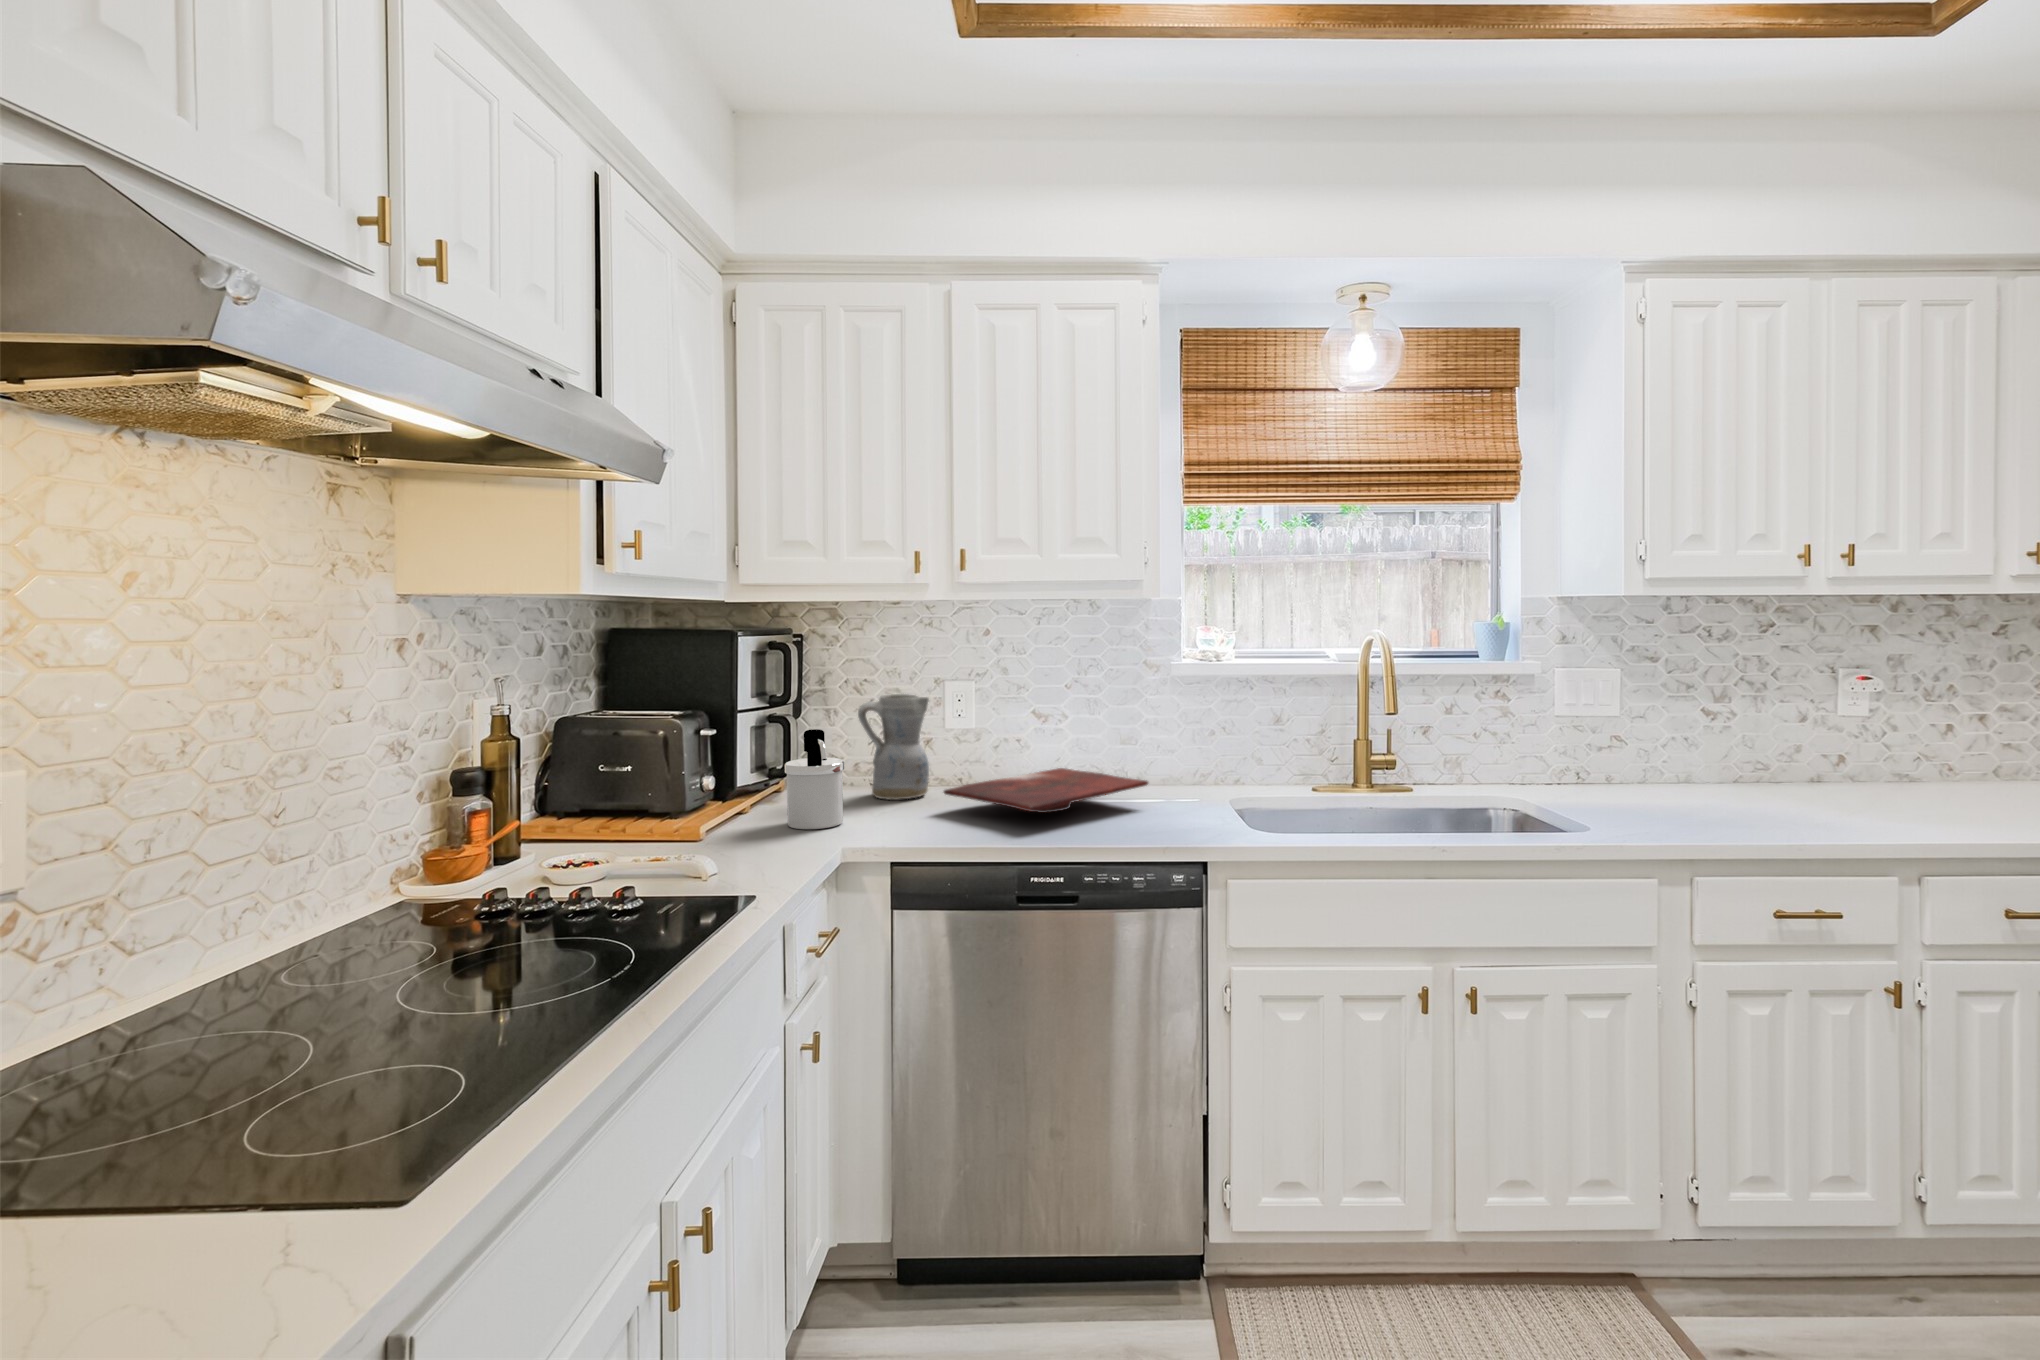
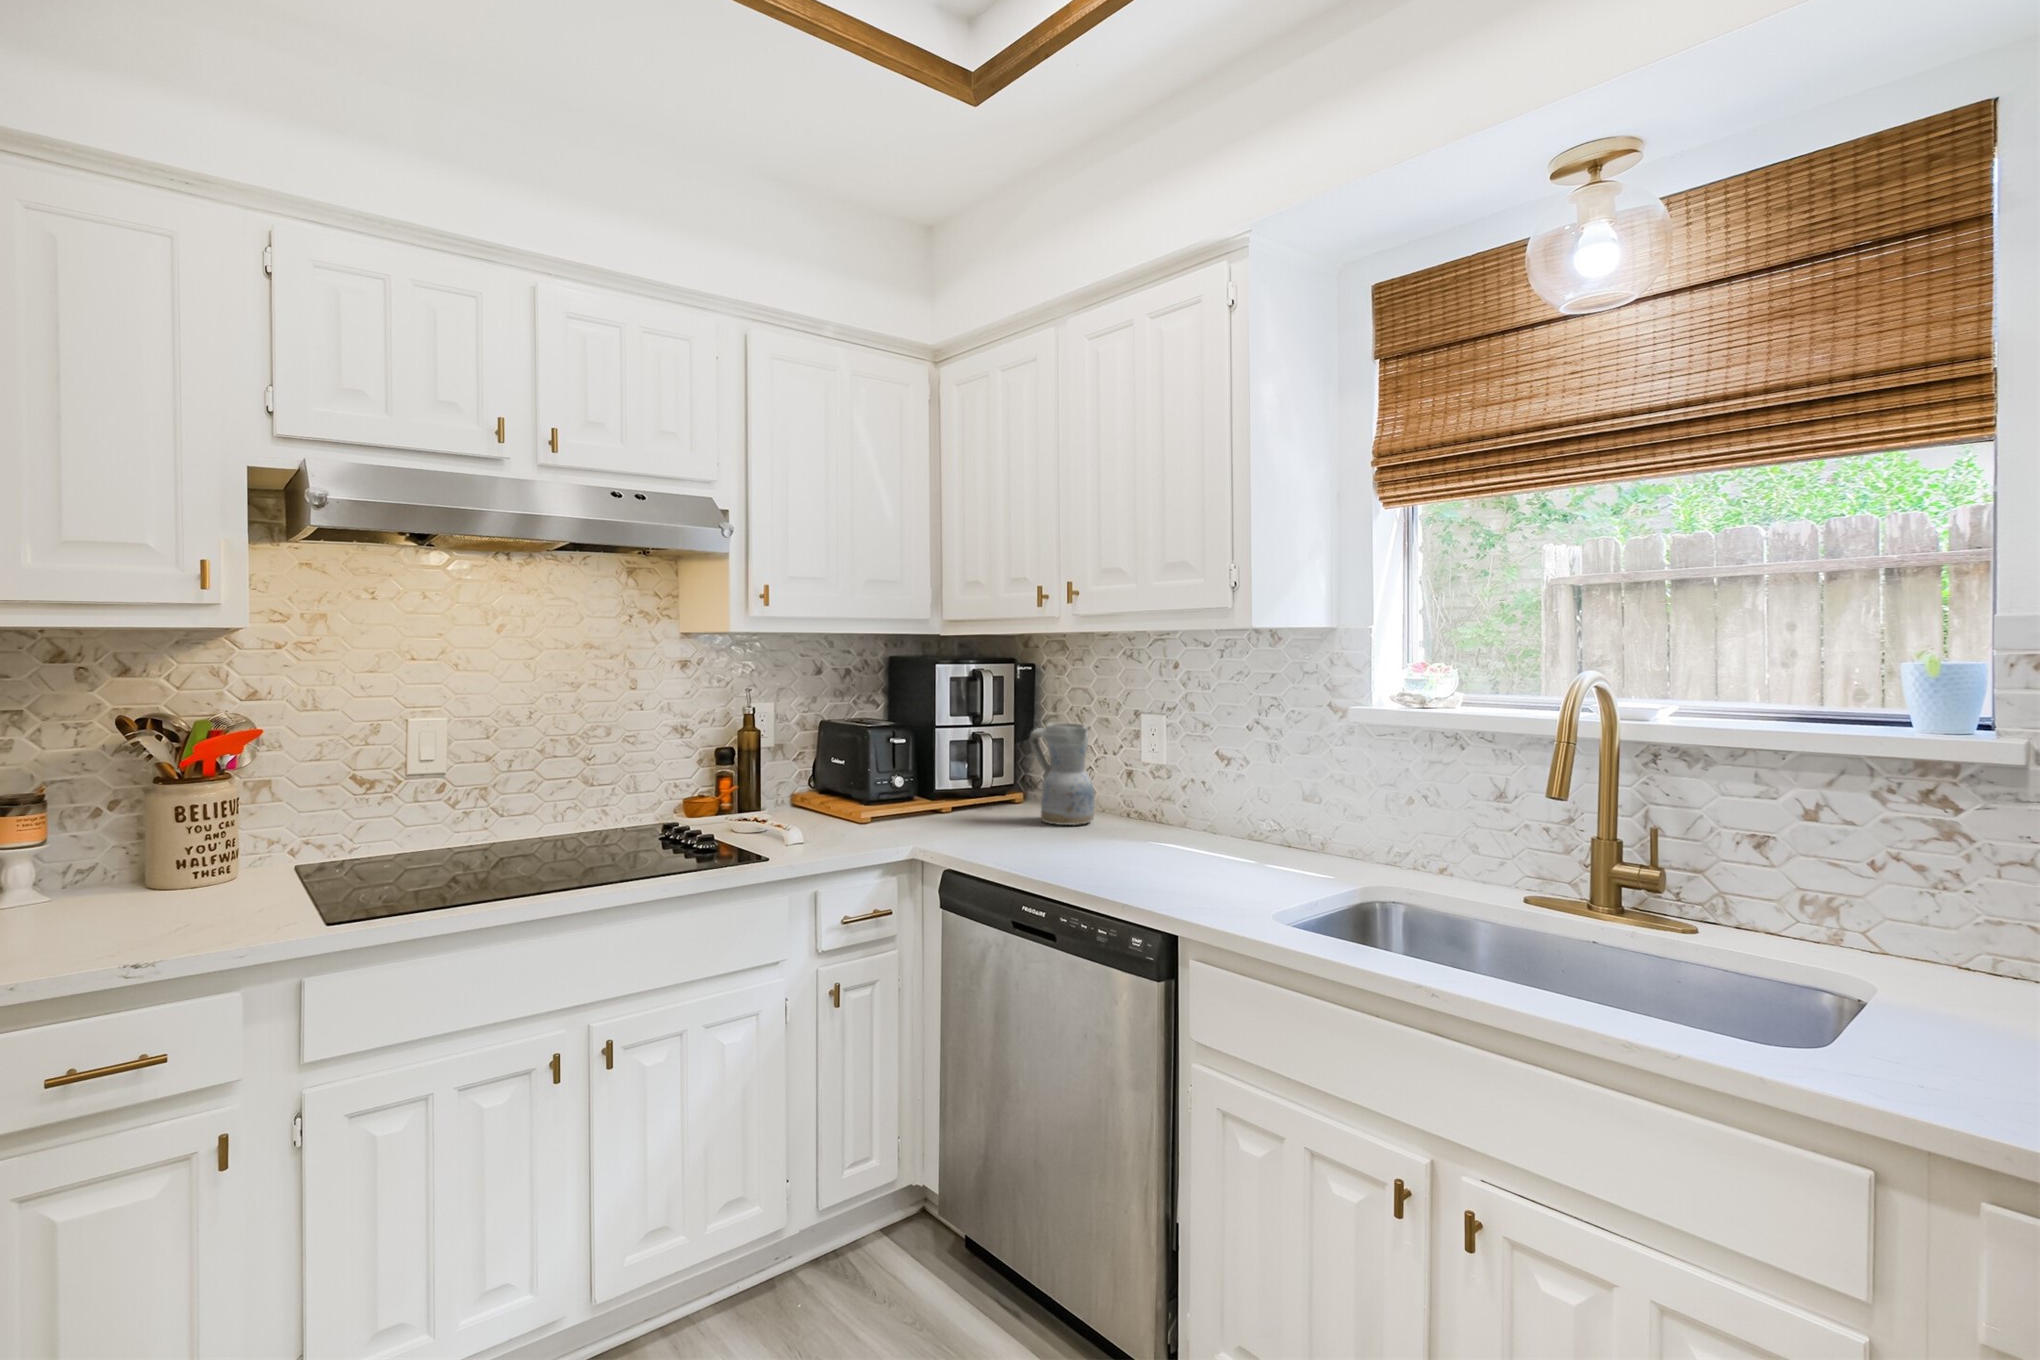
soap dispenser: present [785,729,844,829] -> none [907,746,961,832]
cutting board: present [944,768,1148,813] -> none [1048,816,1243,856]

